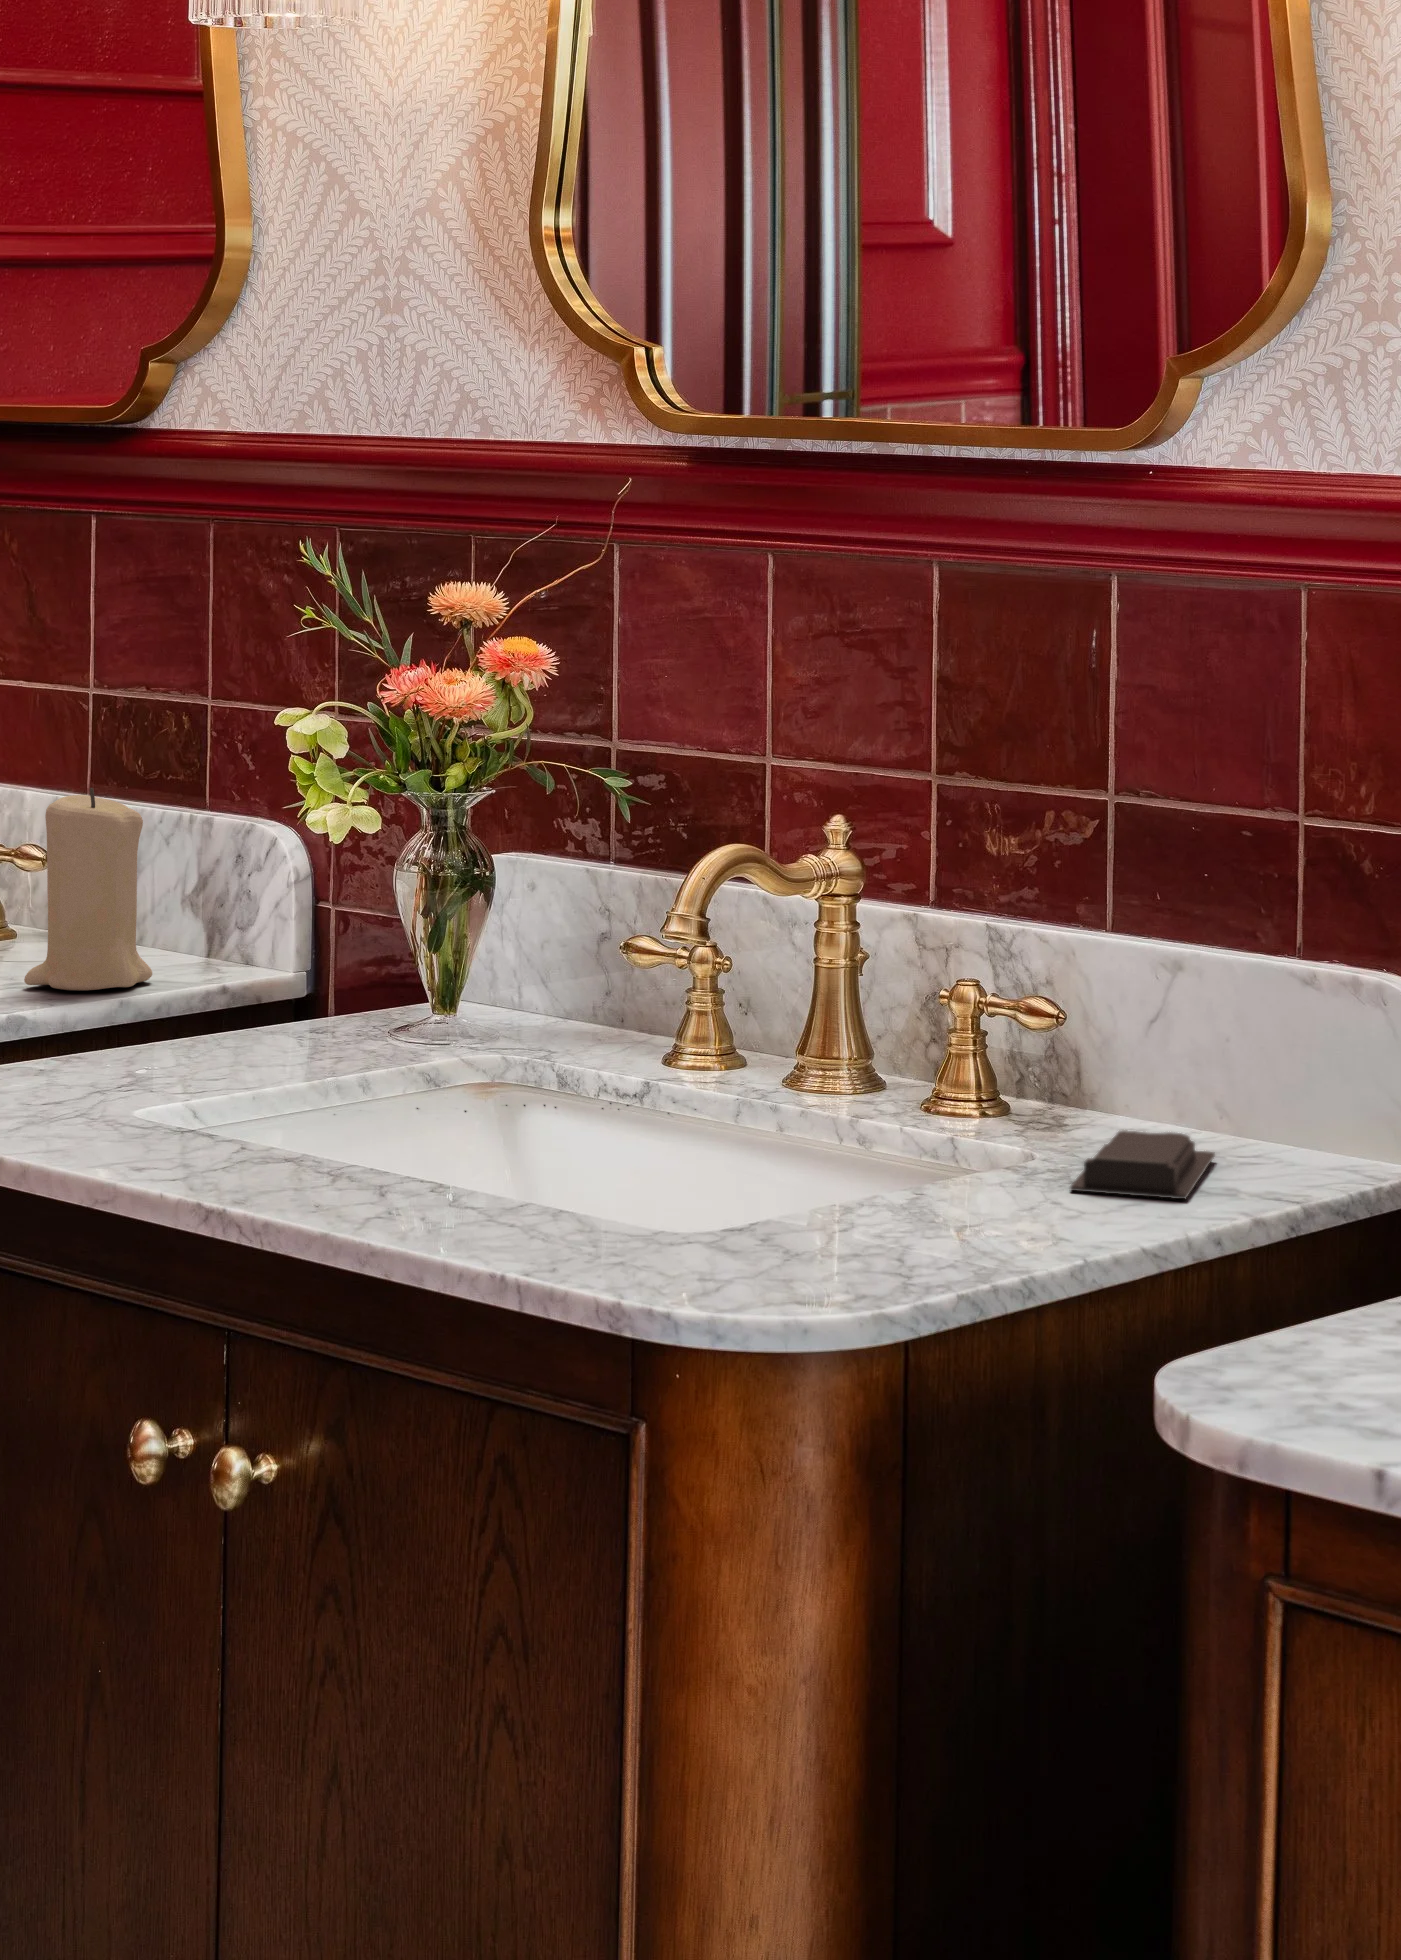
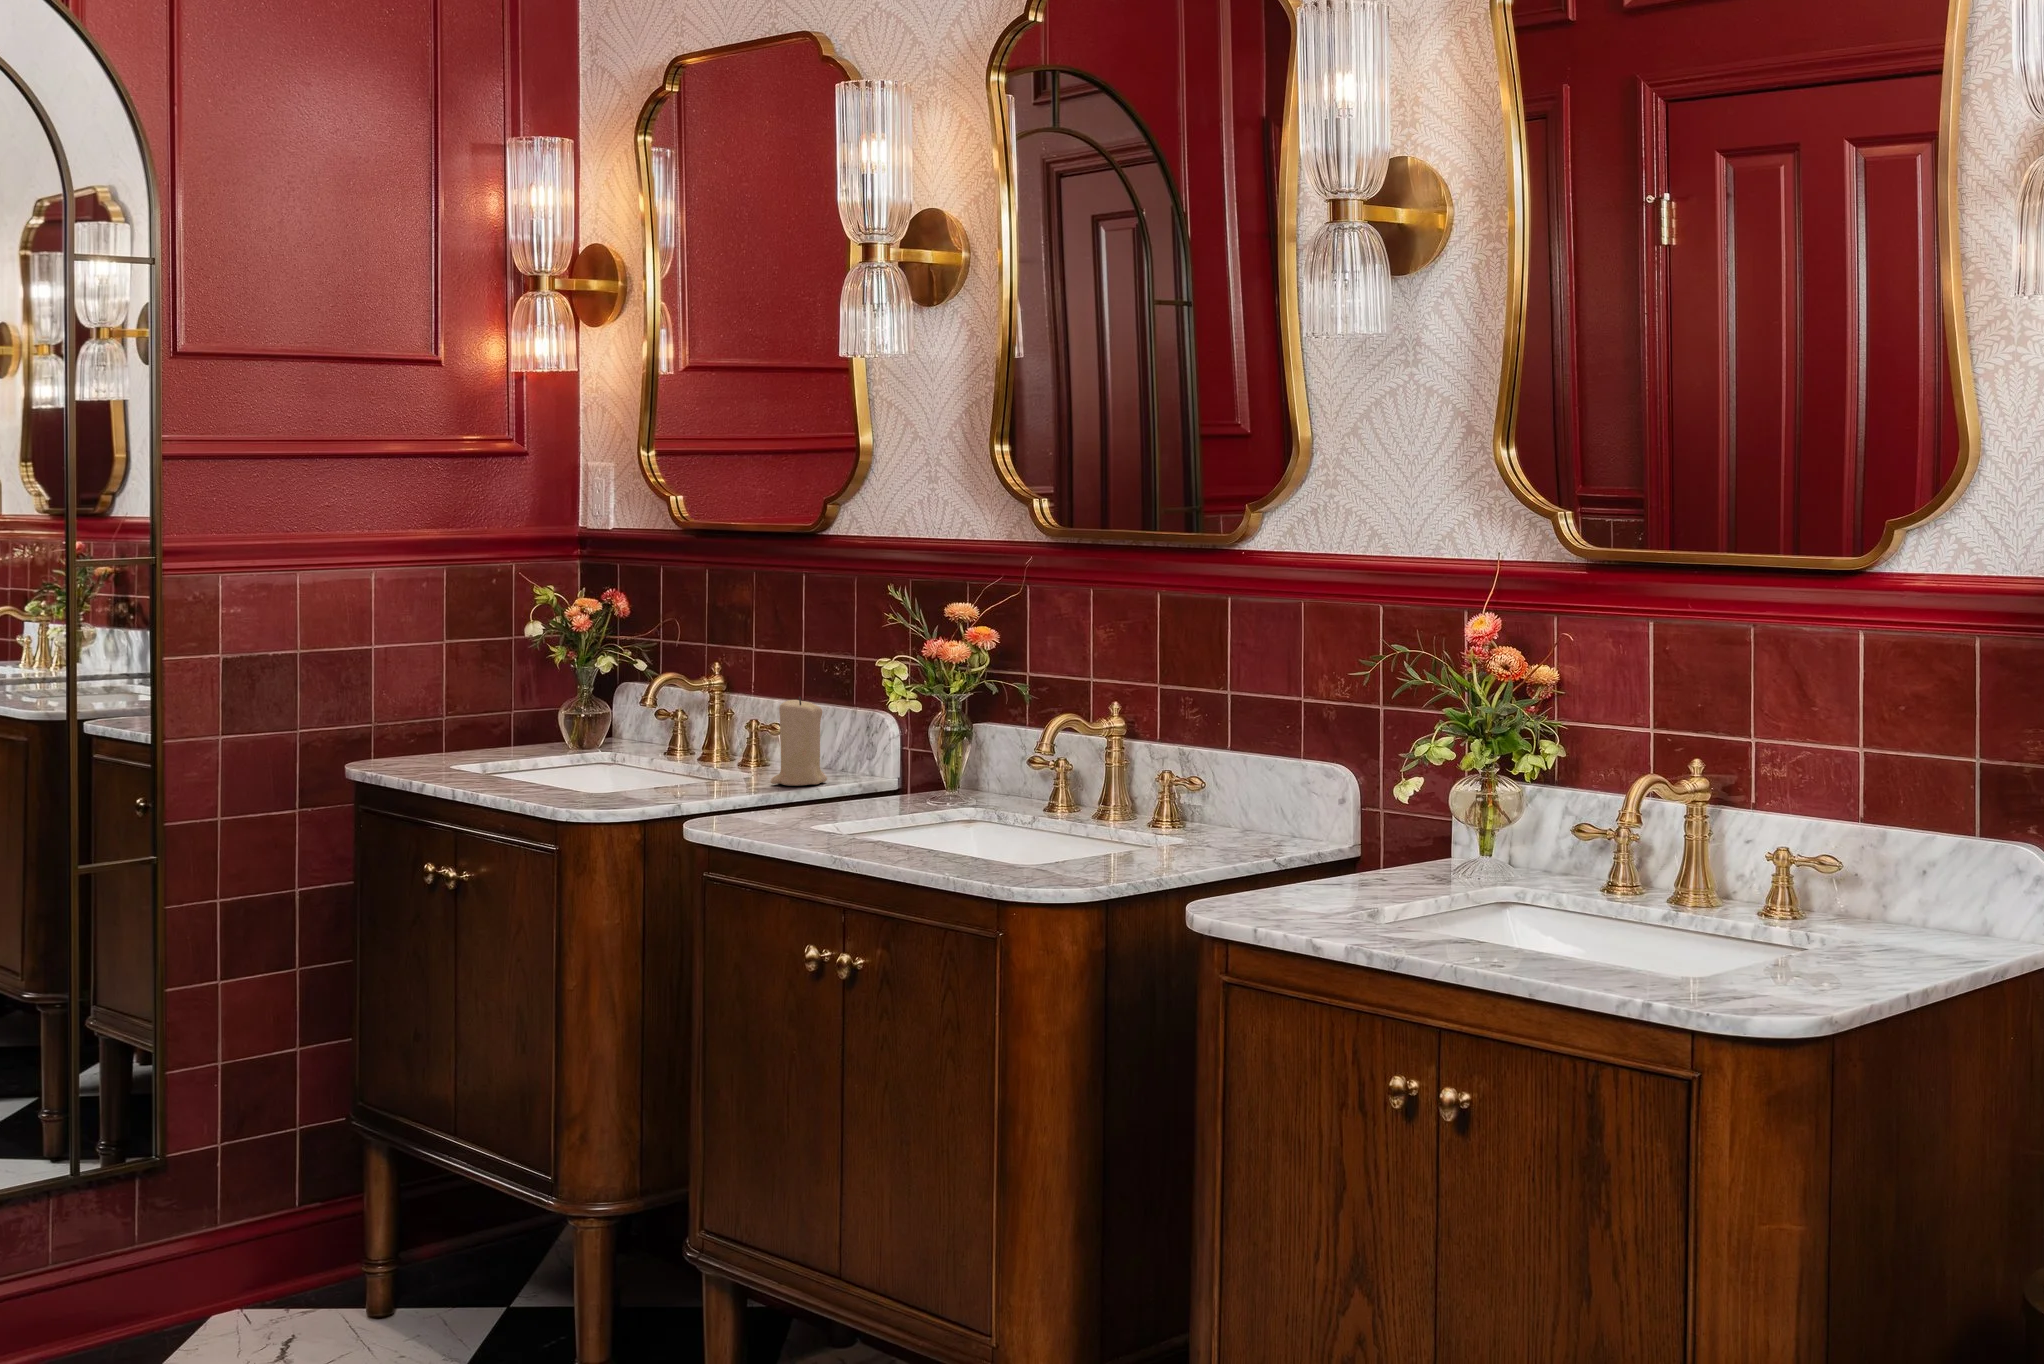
soap bar: present [1070,1130,1215,1199] -> none [1193,832,1261,857]

